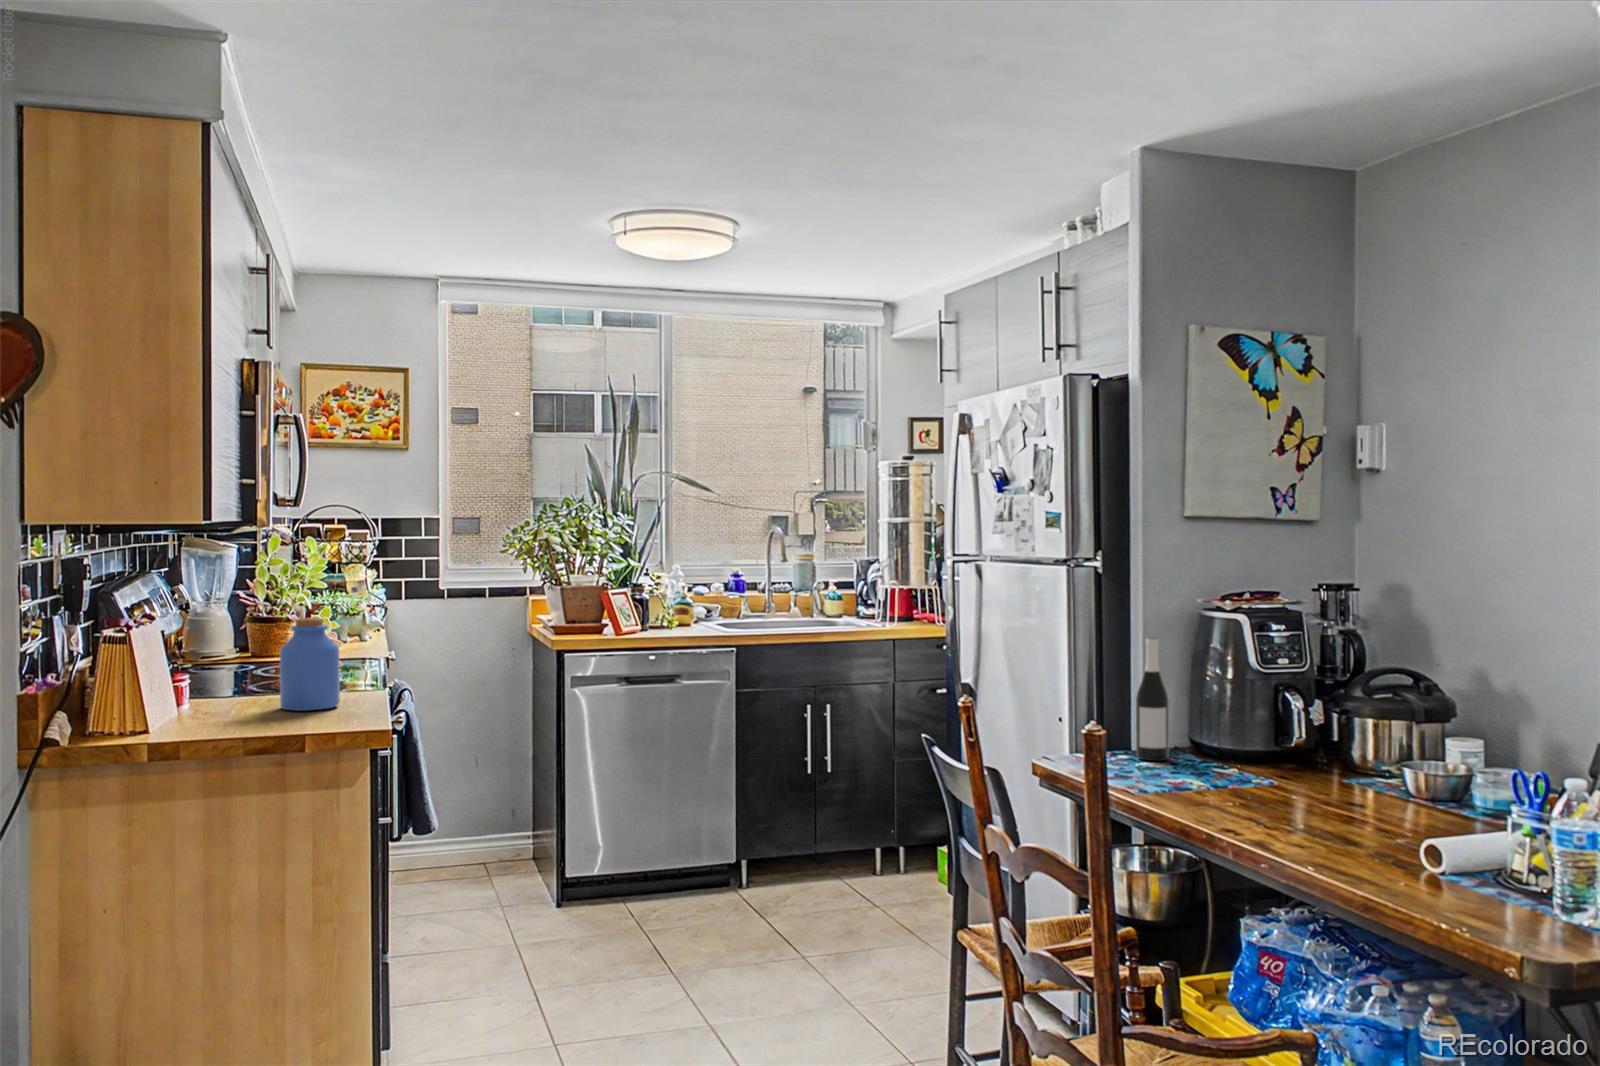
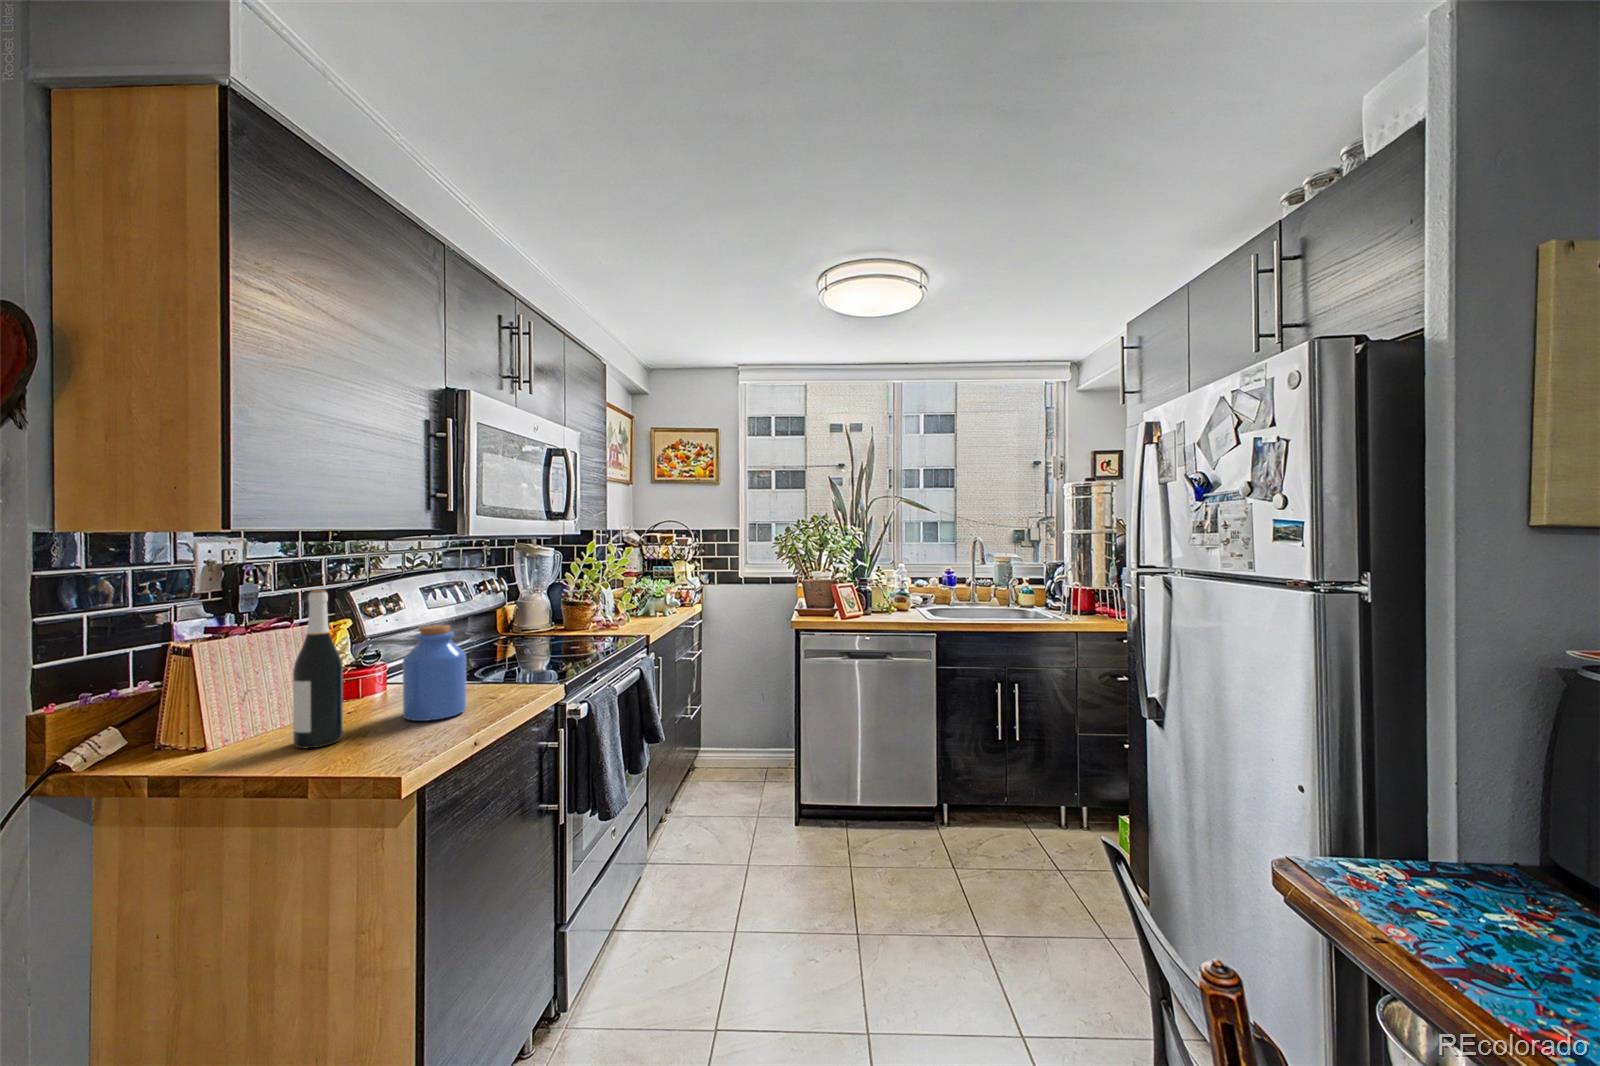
wine bottle: present [1136,637,1169,761] -> present [293,590,343,748]

